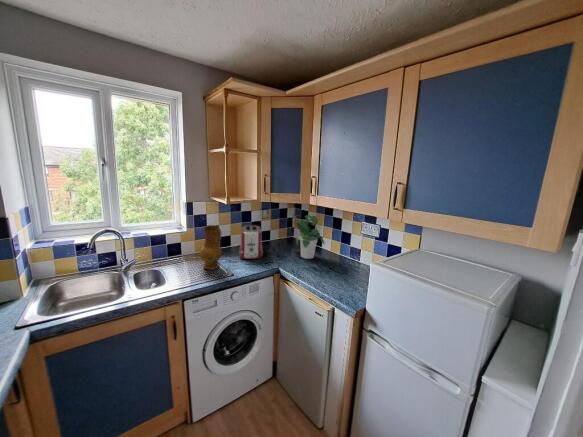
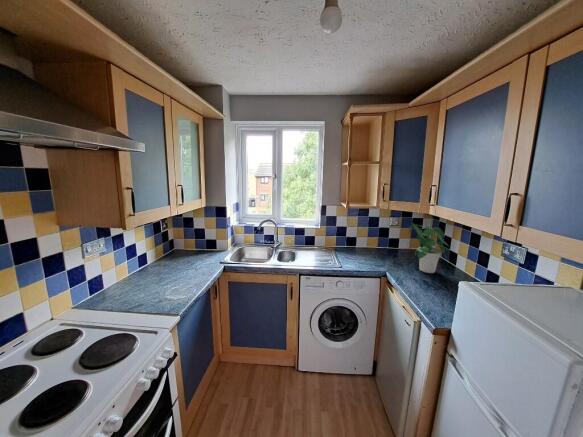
ceramic jug: present [200,225,222,270] -> none [322,225,341,261]
toaster: present [239,225,263,259] -> none [357,230,384,261]

